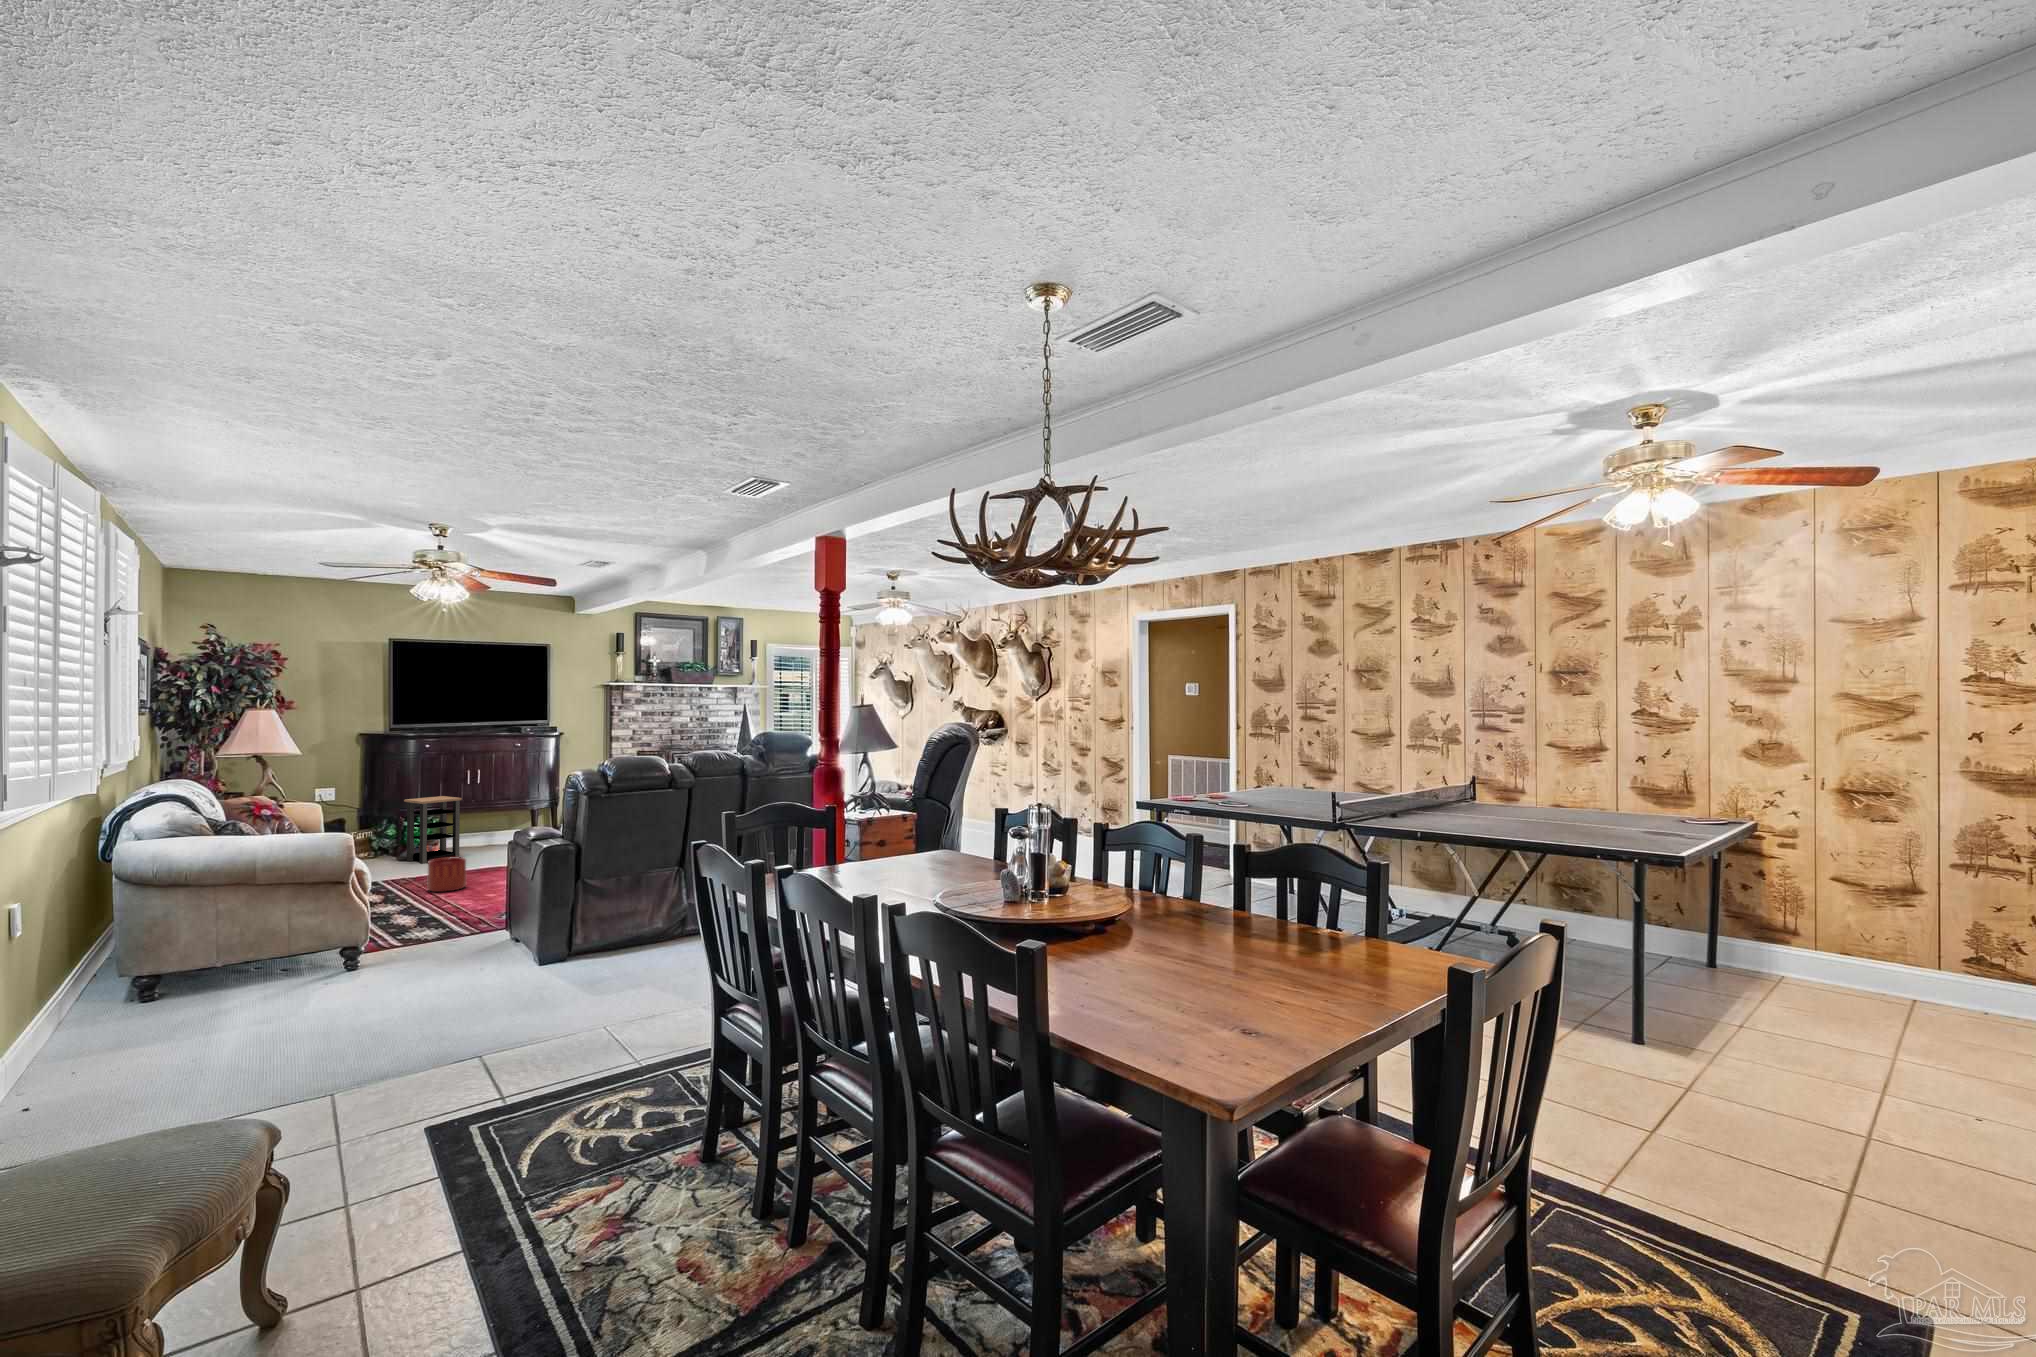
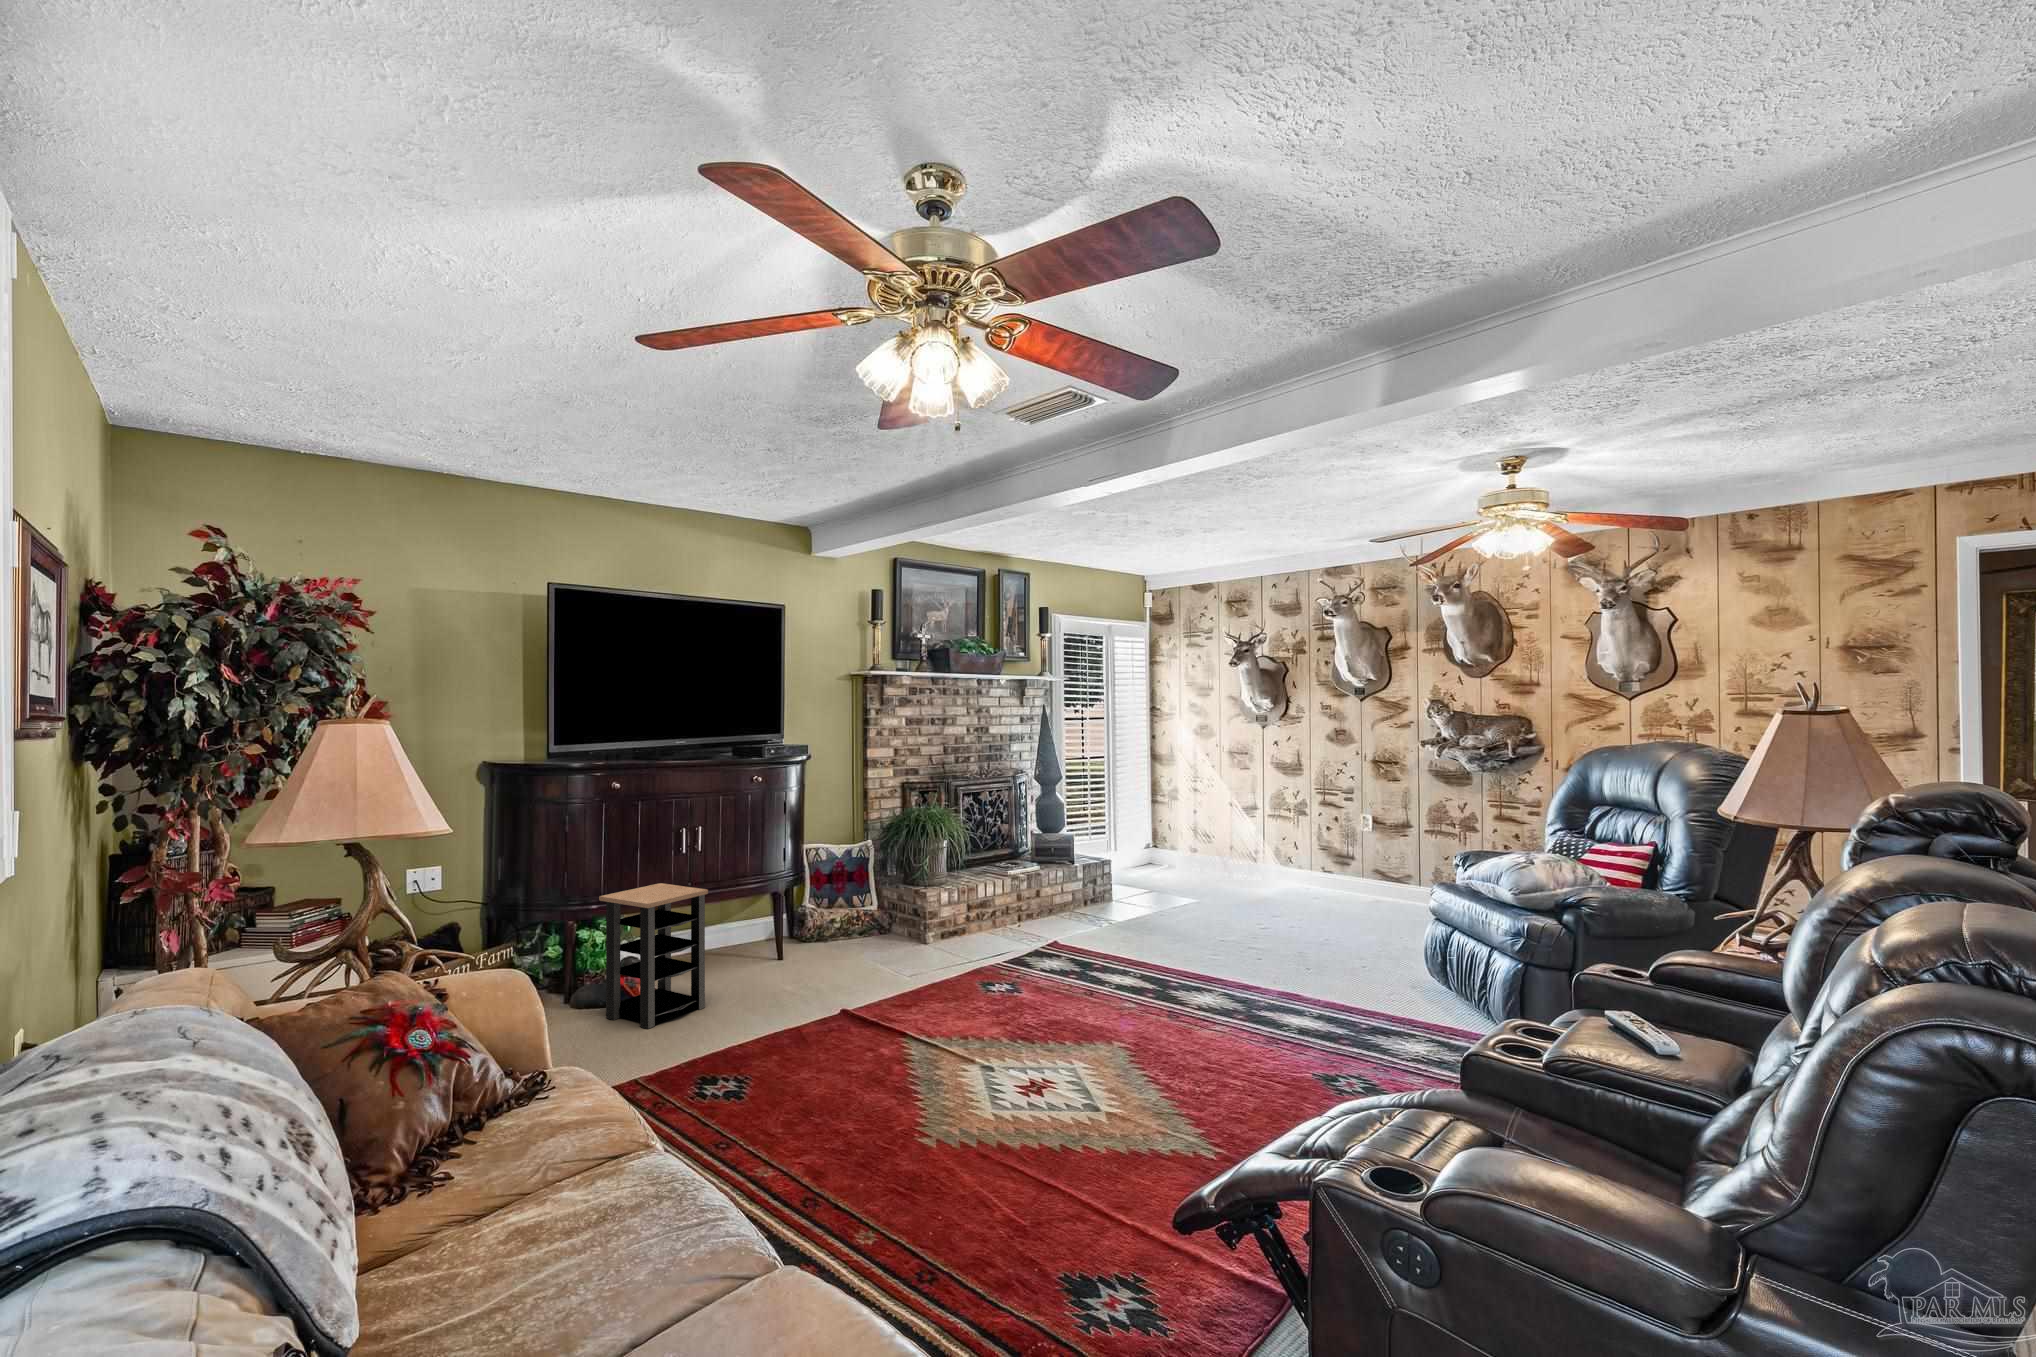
planter: present [427,857,466,892] -> none [769,1061,849,1162]

